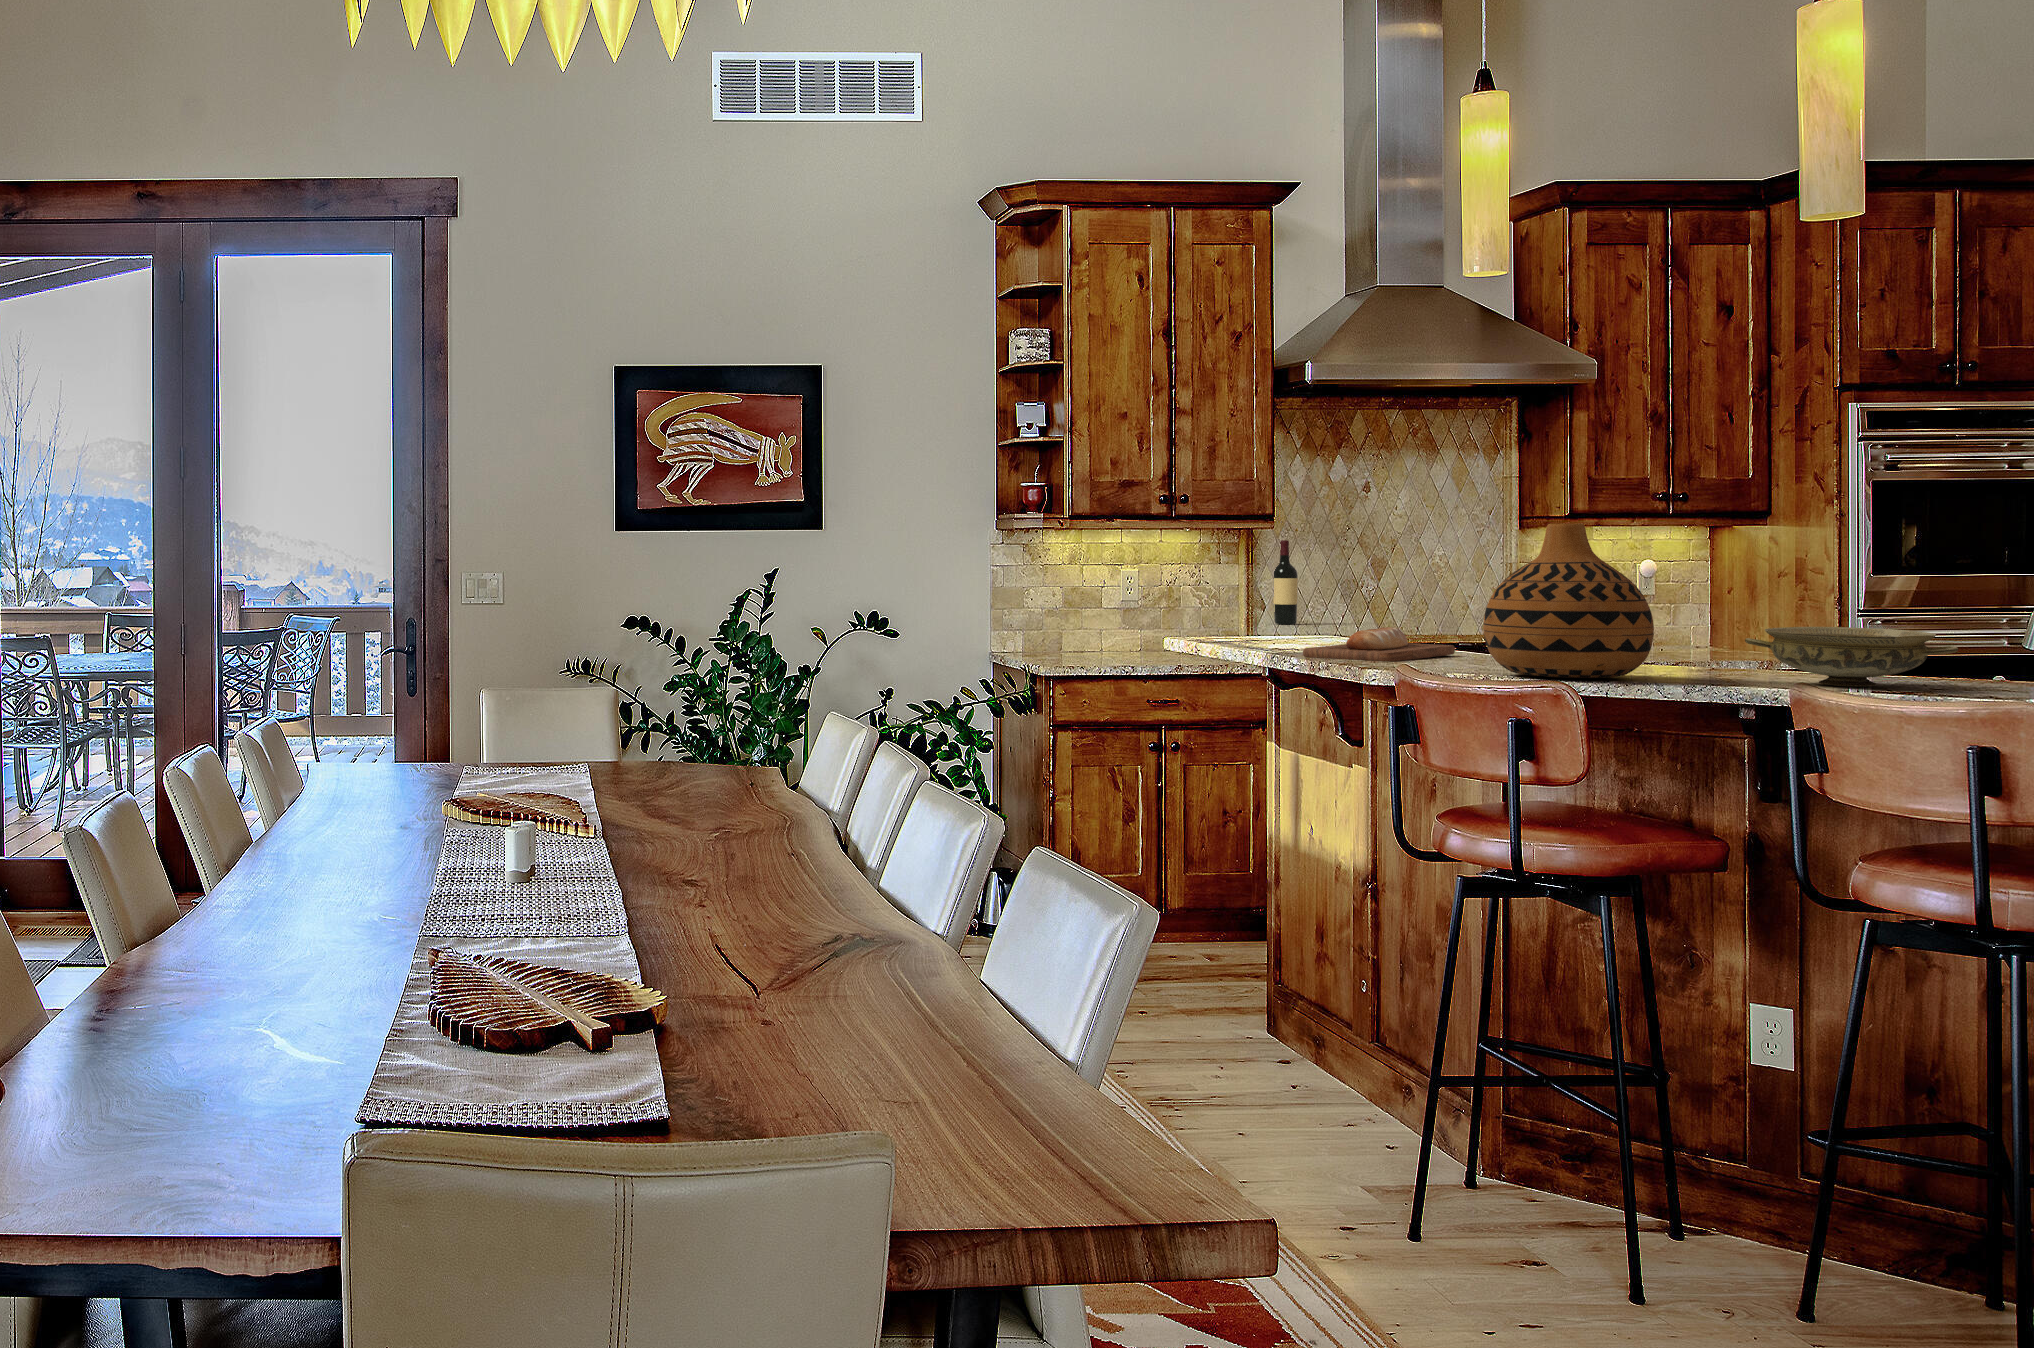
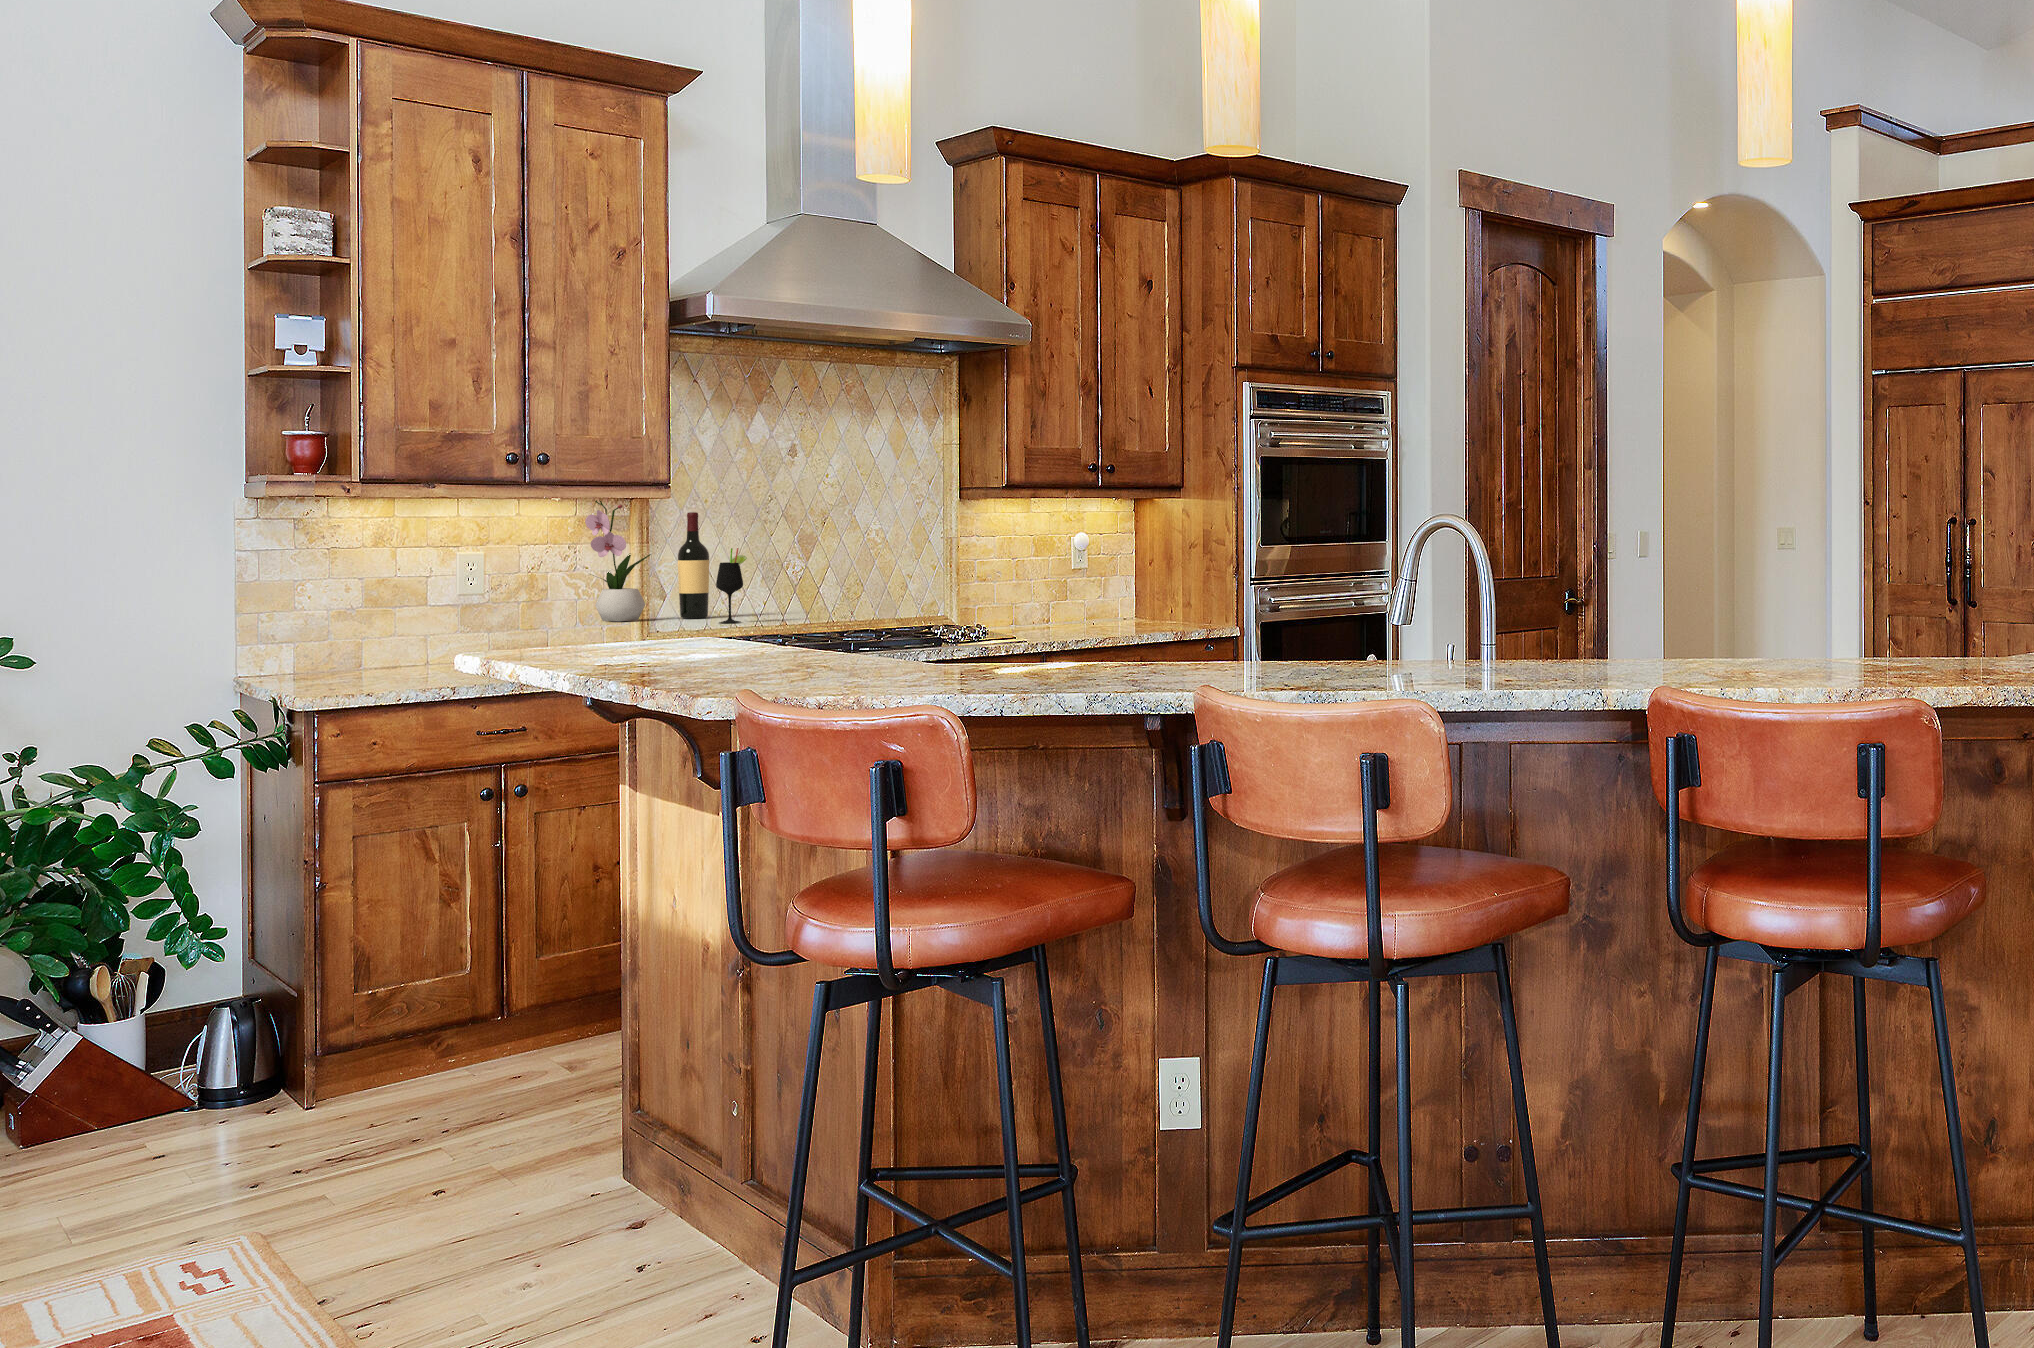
vase: present [1483,524,1654,678] -> none [863,491,1057,692]
flower arrangement: none [1205,526,1254,624] -> present [585,500,651,621]
wine glass: none [1308,569,1334,628] -> present [716,548,747,623]
bread loaf: present [1303,627,1455,662] -> none [646,627,854,678]
ceramic bowl: present [1745,627,1958,686] -> none [1149,611,1335,680]

